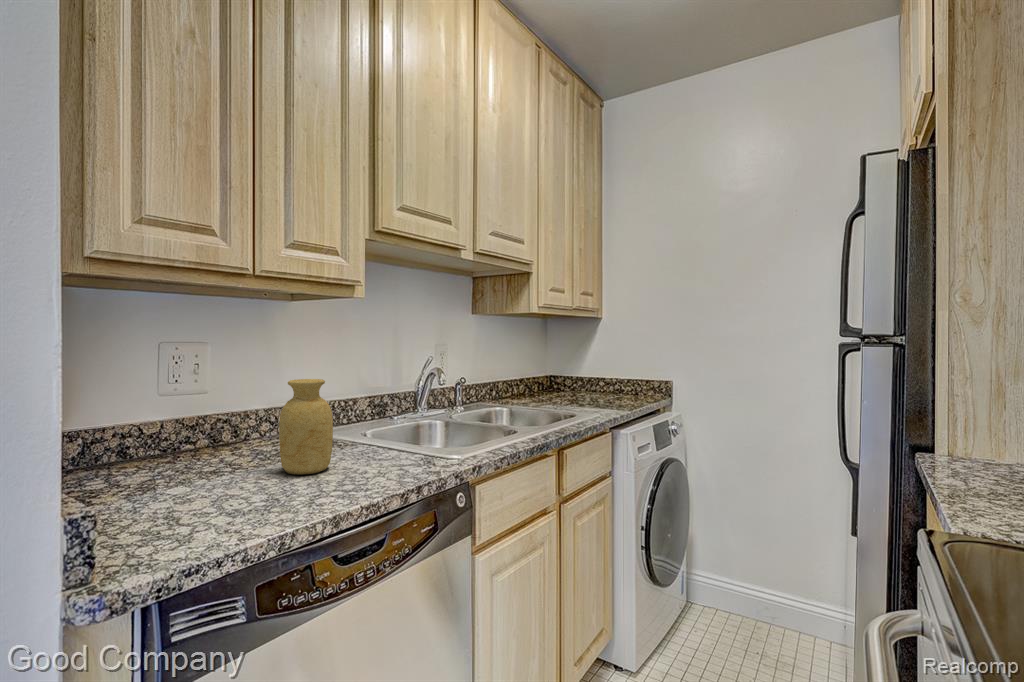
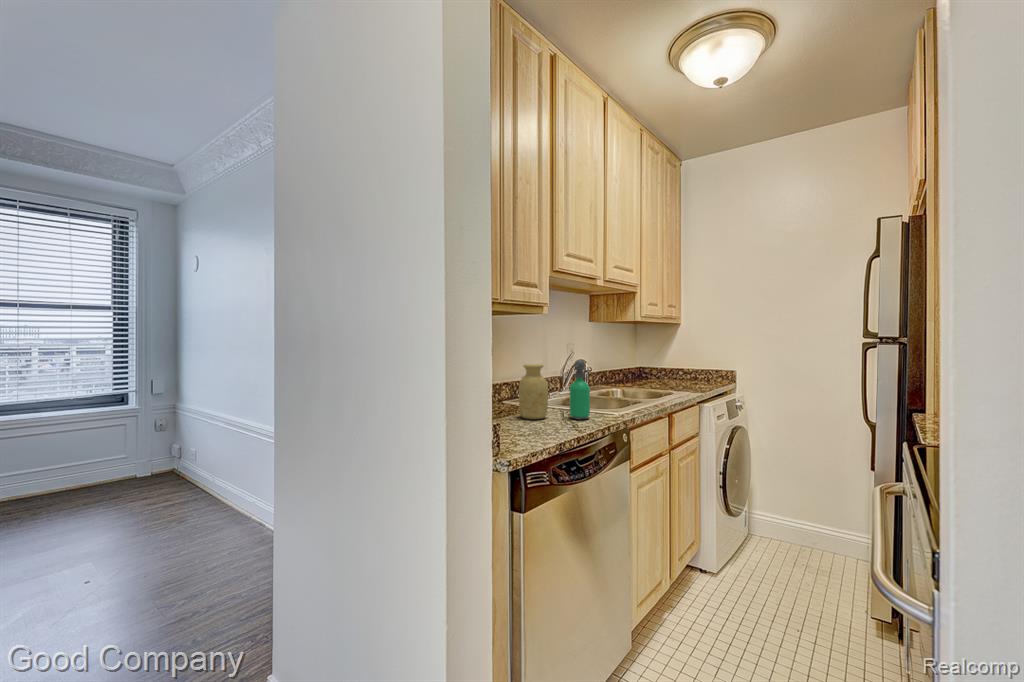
soap dispenser: none [368,372,403,472] -> present [569,360,590,420]

